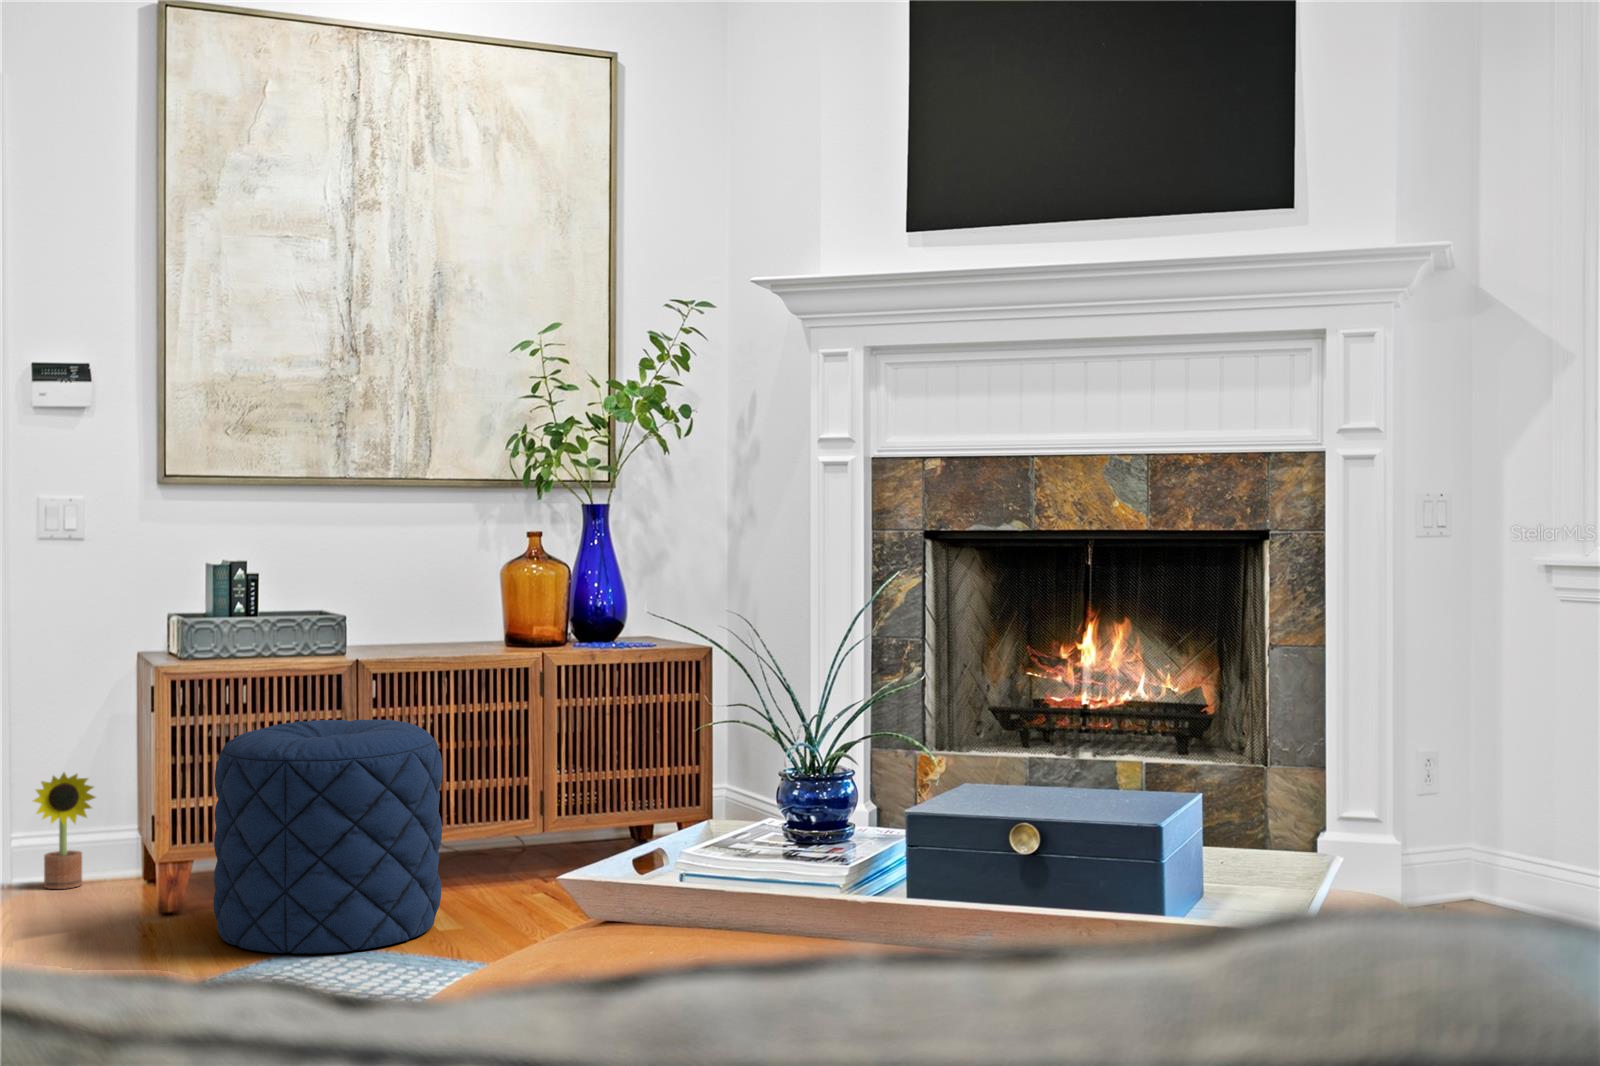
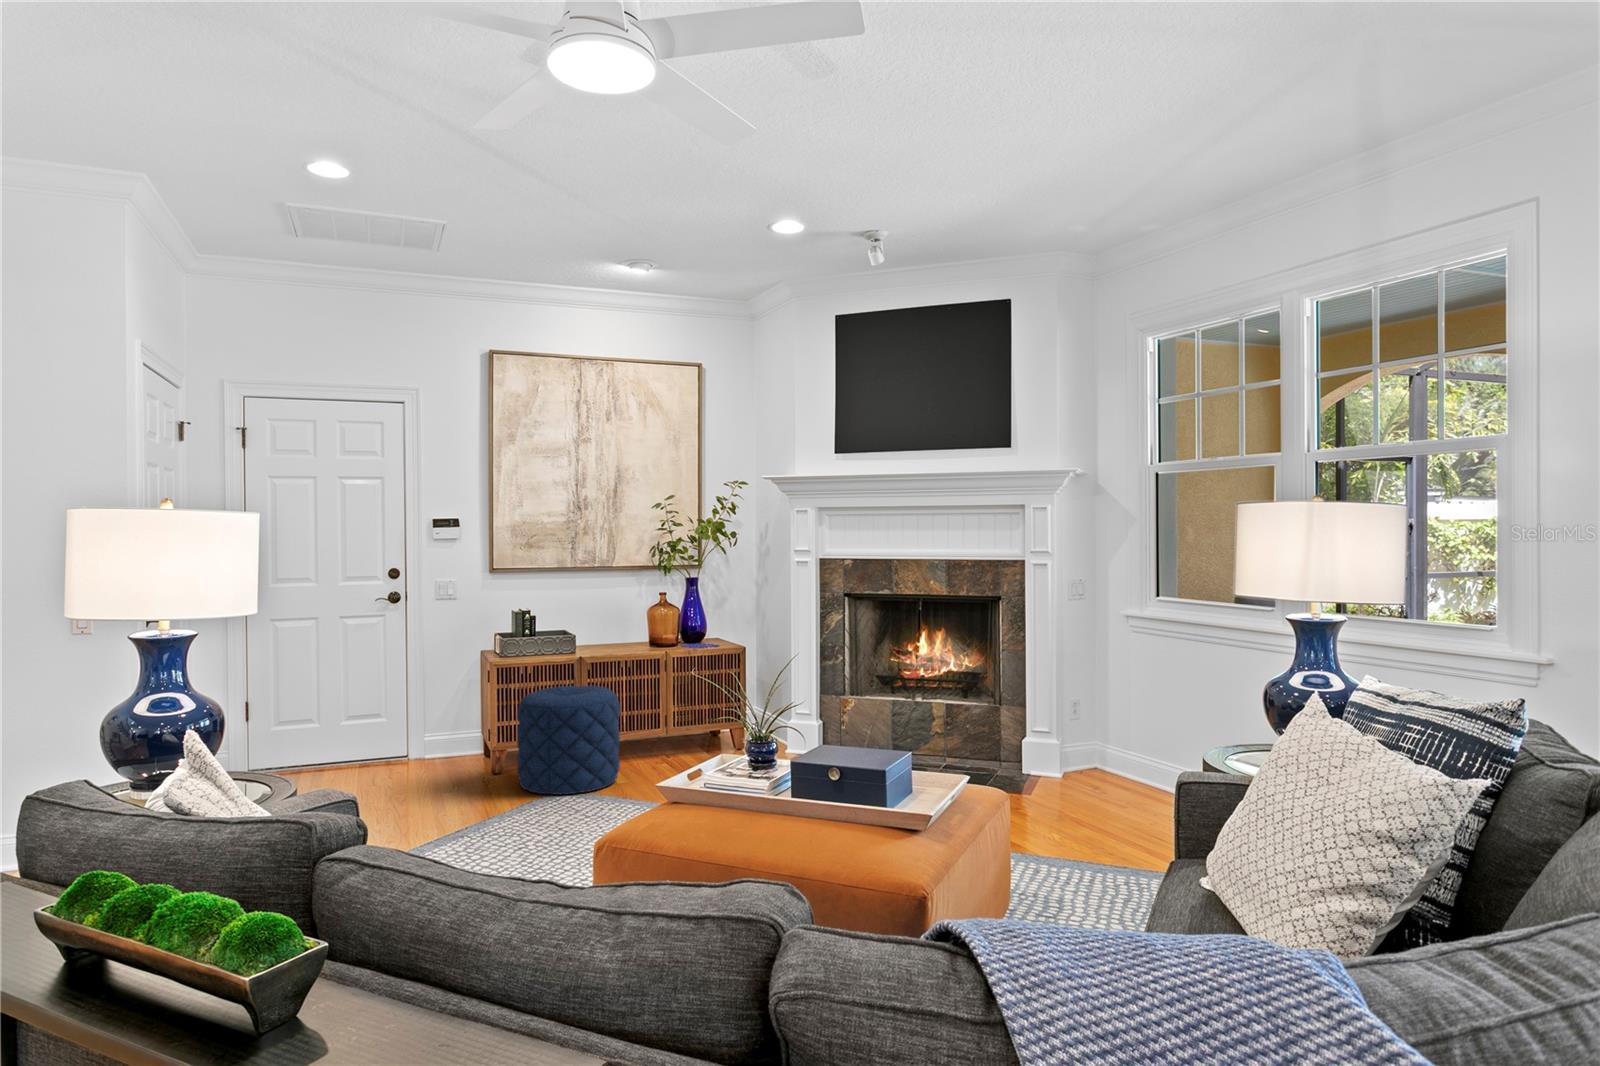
decorative plant: present [33,773,95,889] -> none [433,708,463,762]

